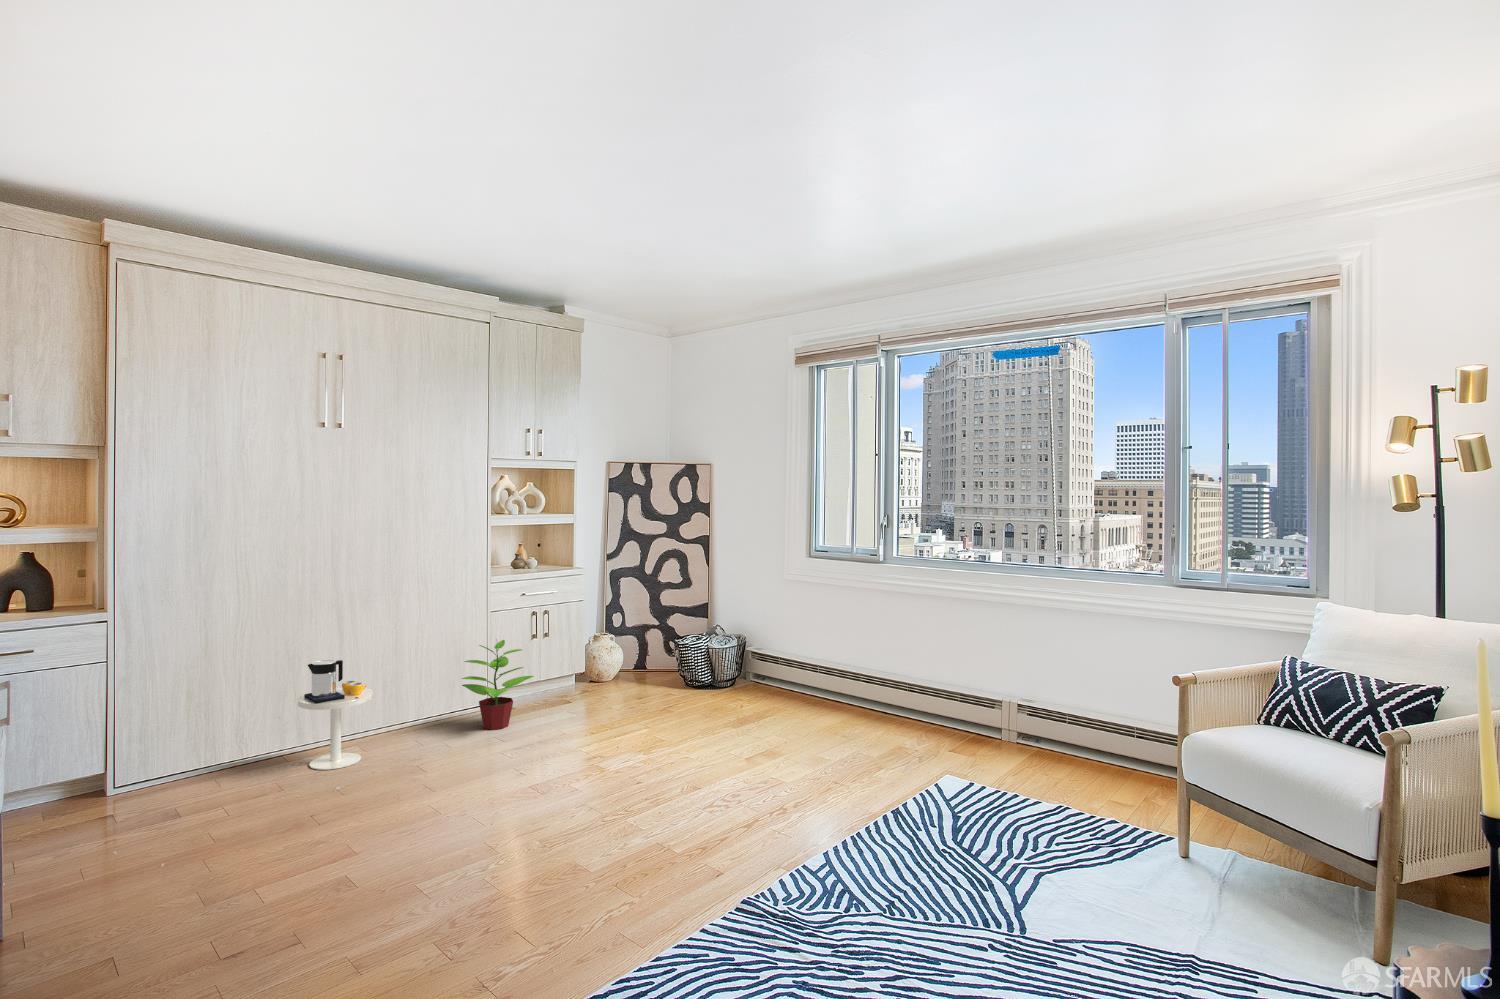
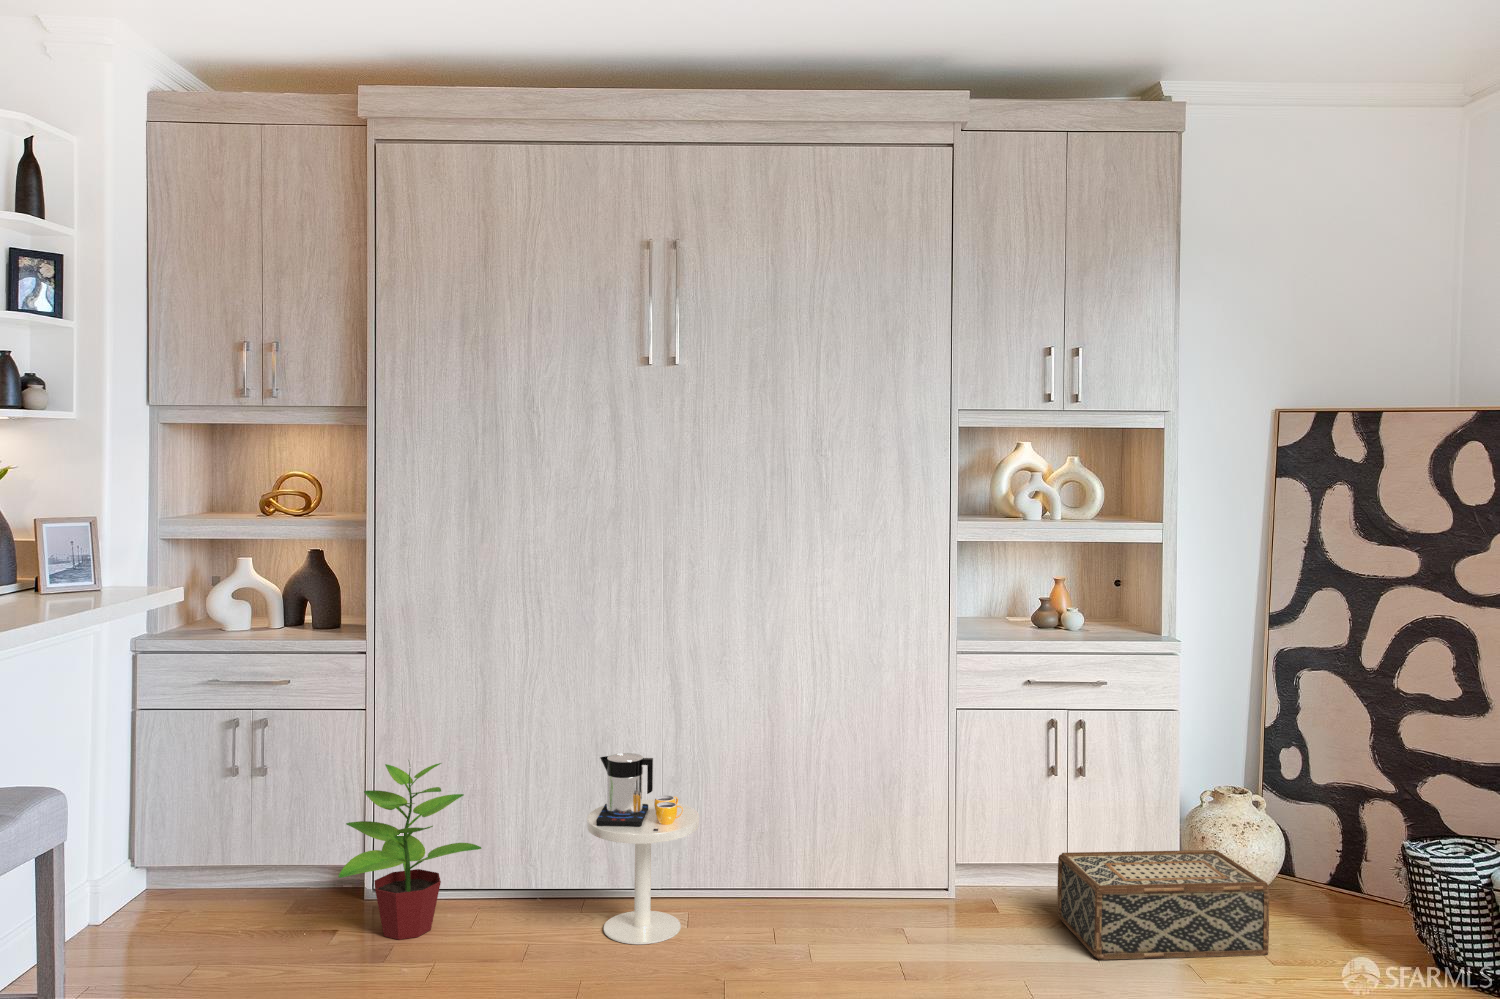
potted plant: present [462,640,534,730] -> present [338,760,481,940]
woven basket: none [542,660,631,712] -> present [1057,850,1269,960]

